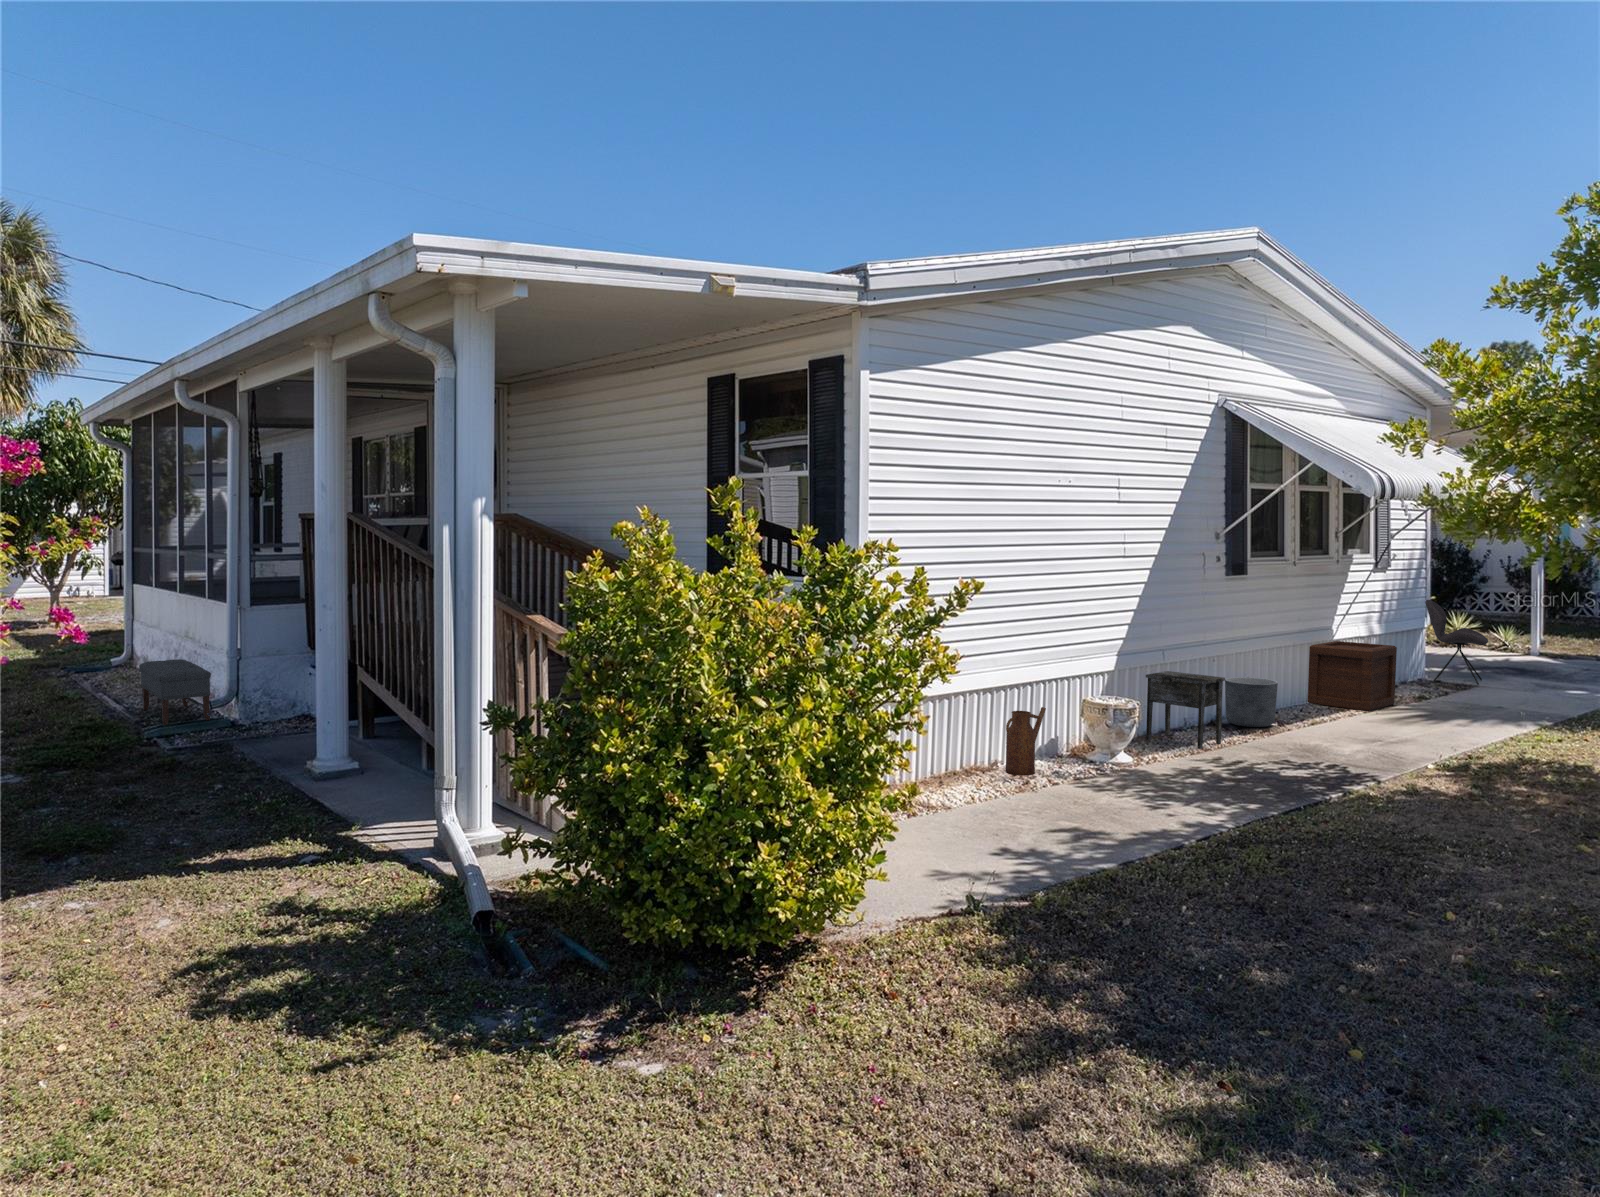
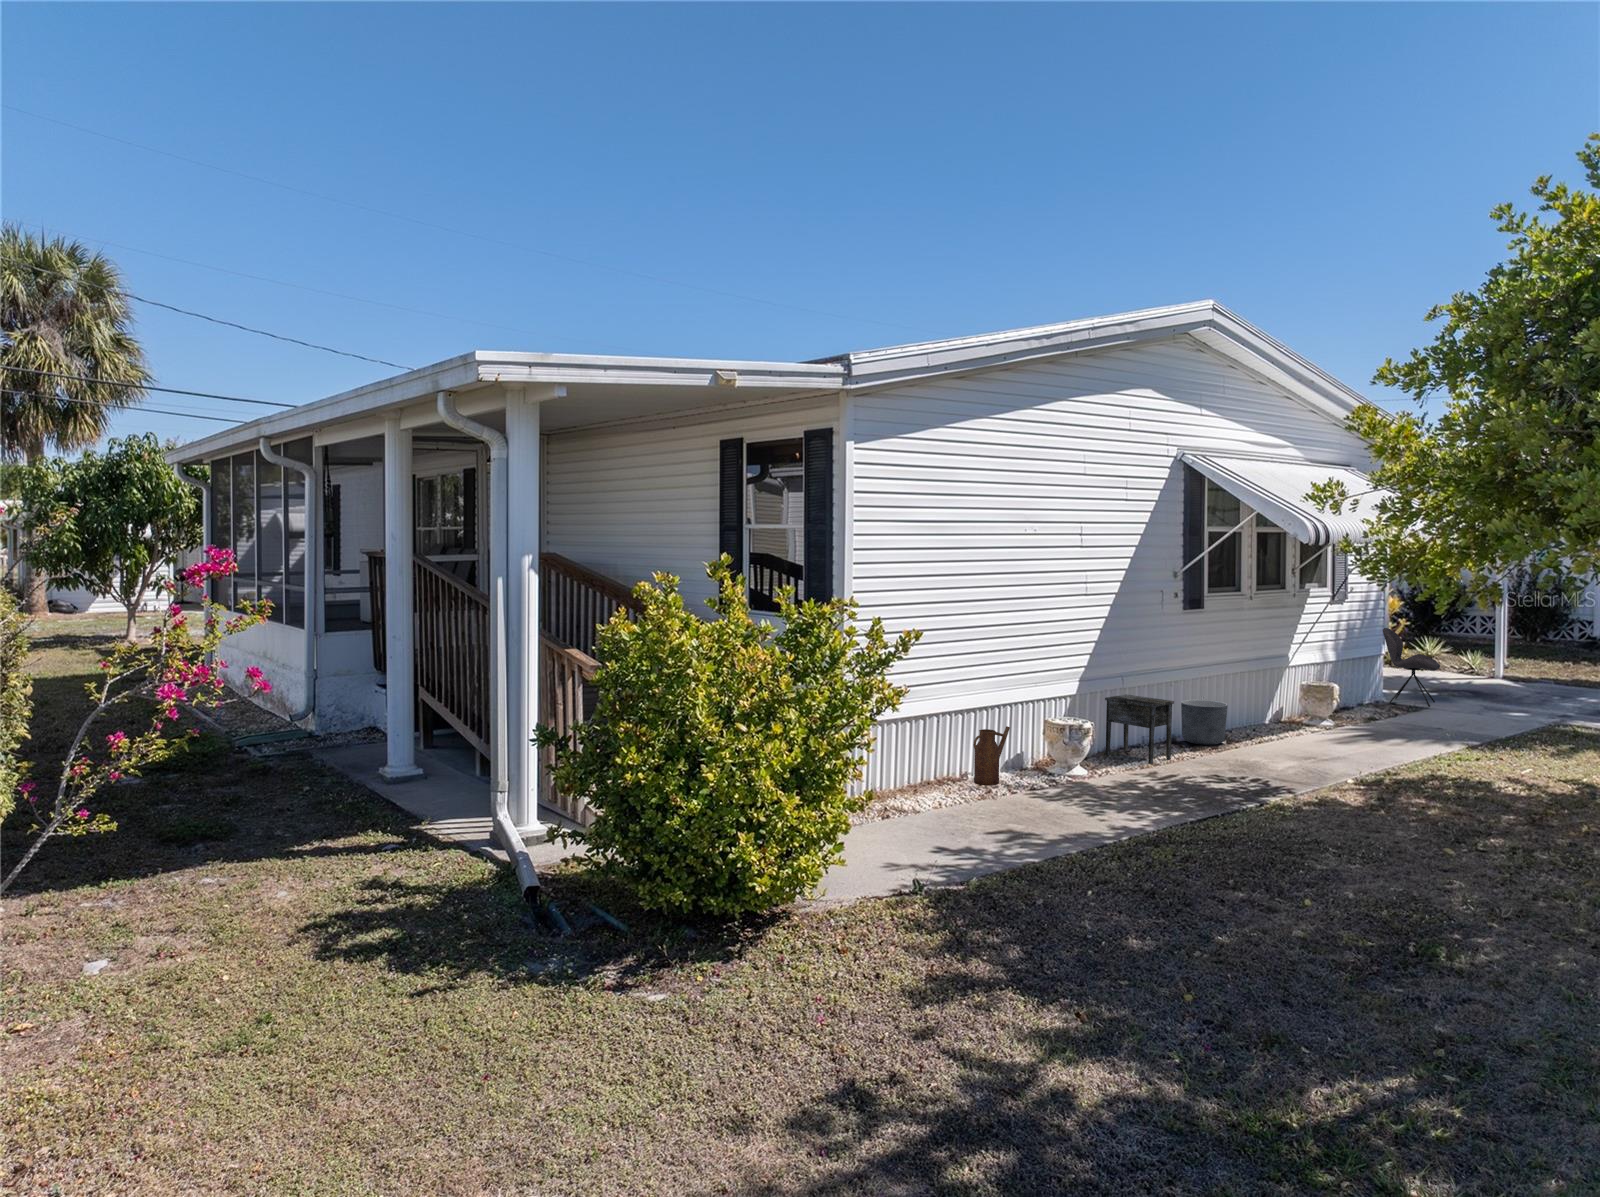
wooden crate: present [1308,641,1397,711] -> none [1263,667,1344,731]
bench: present [139,659,211,725] -> none [226,676,289,734]

